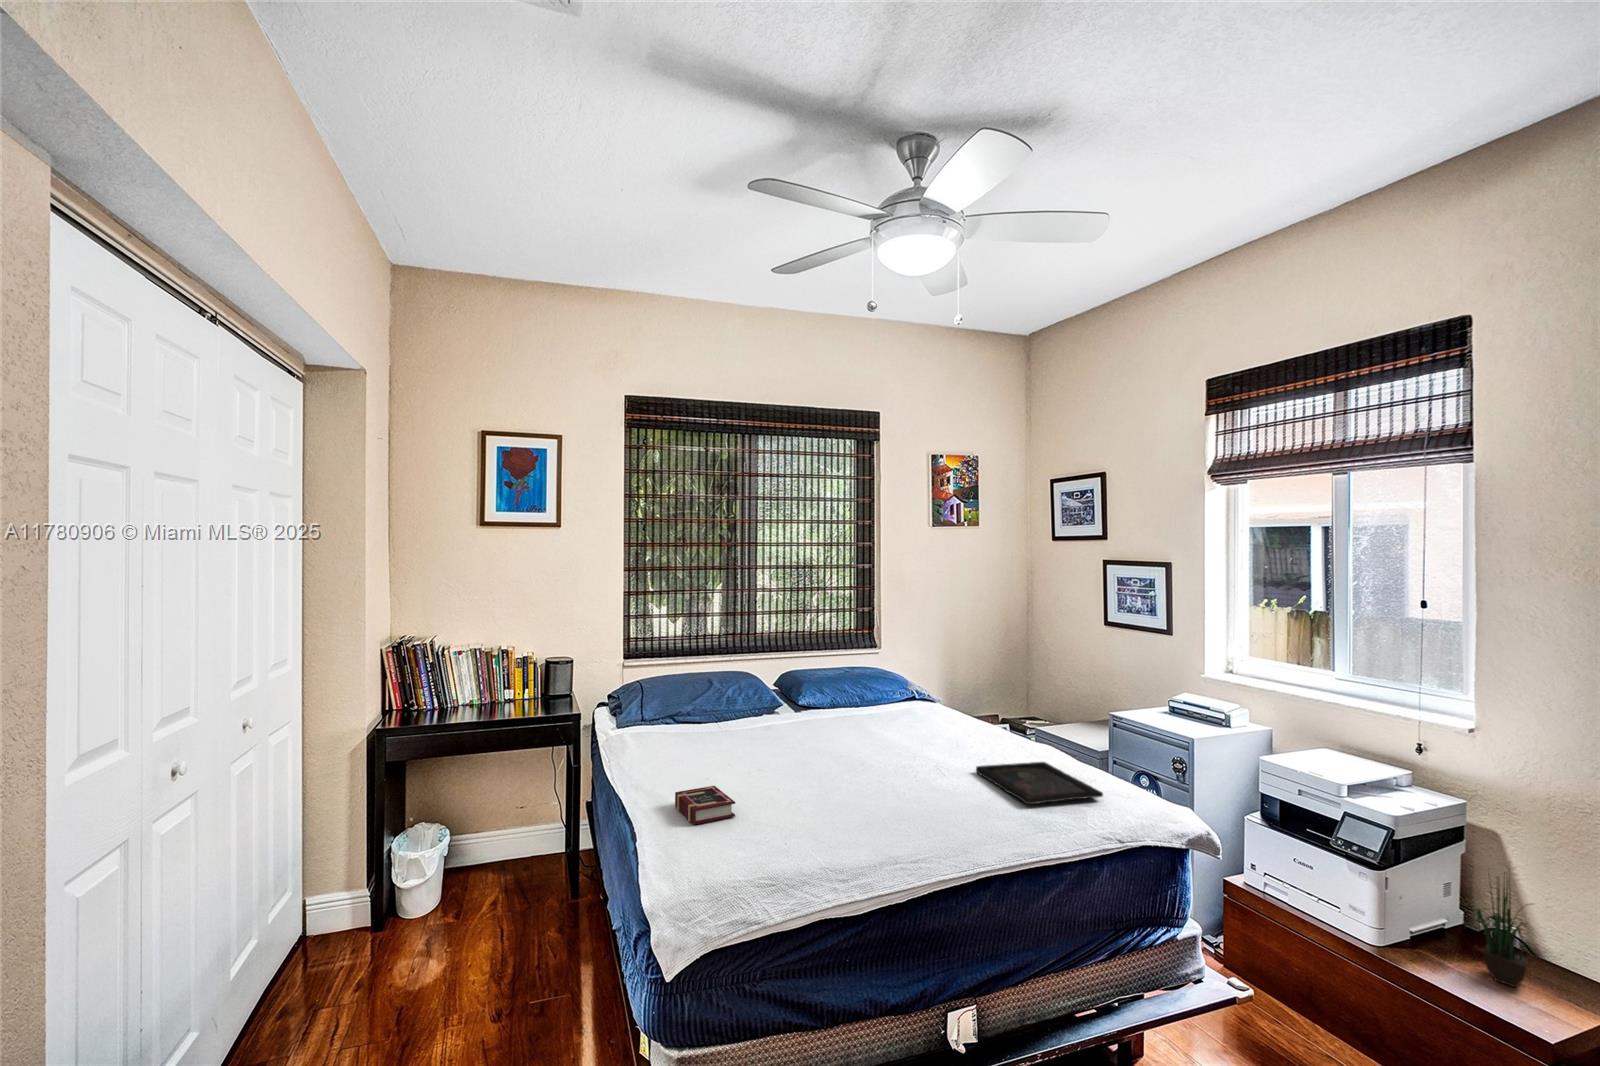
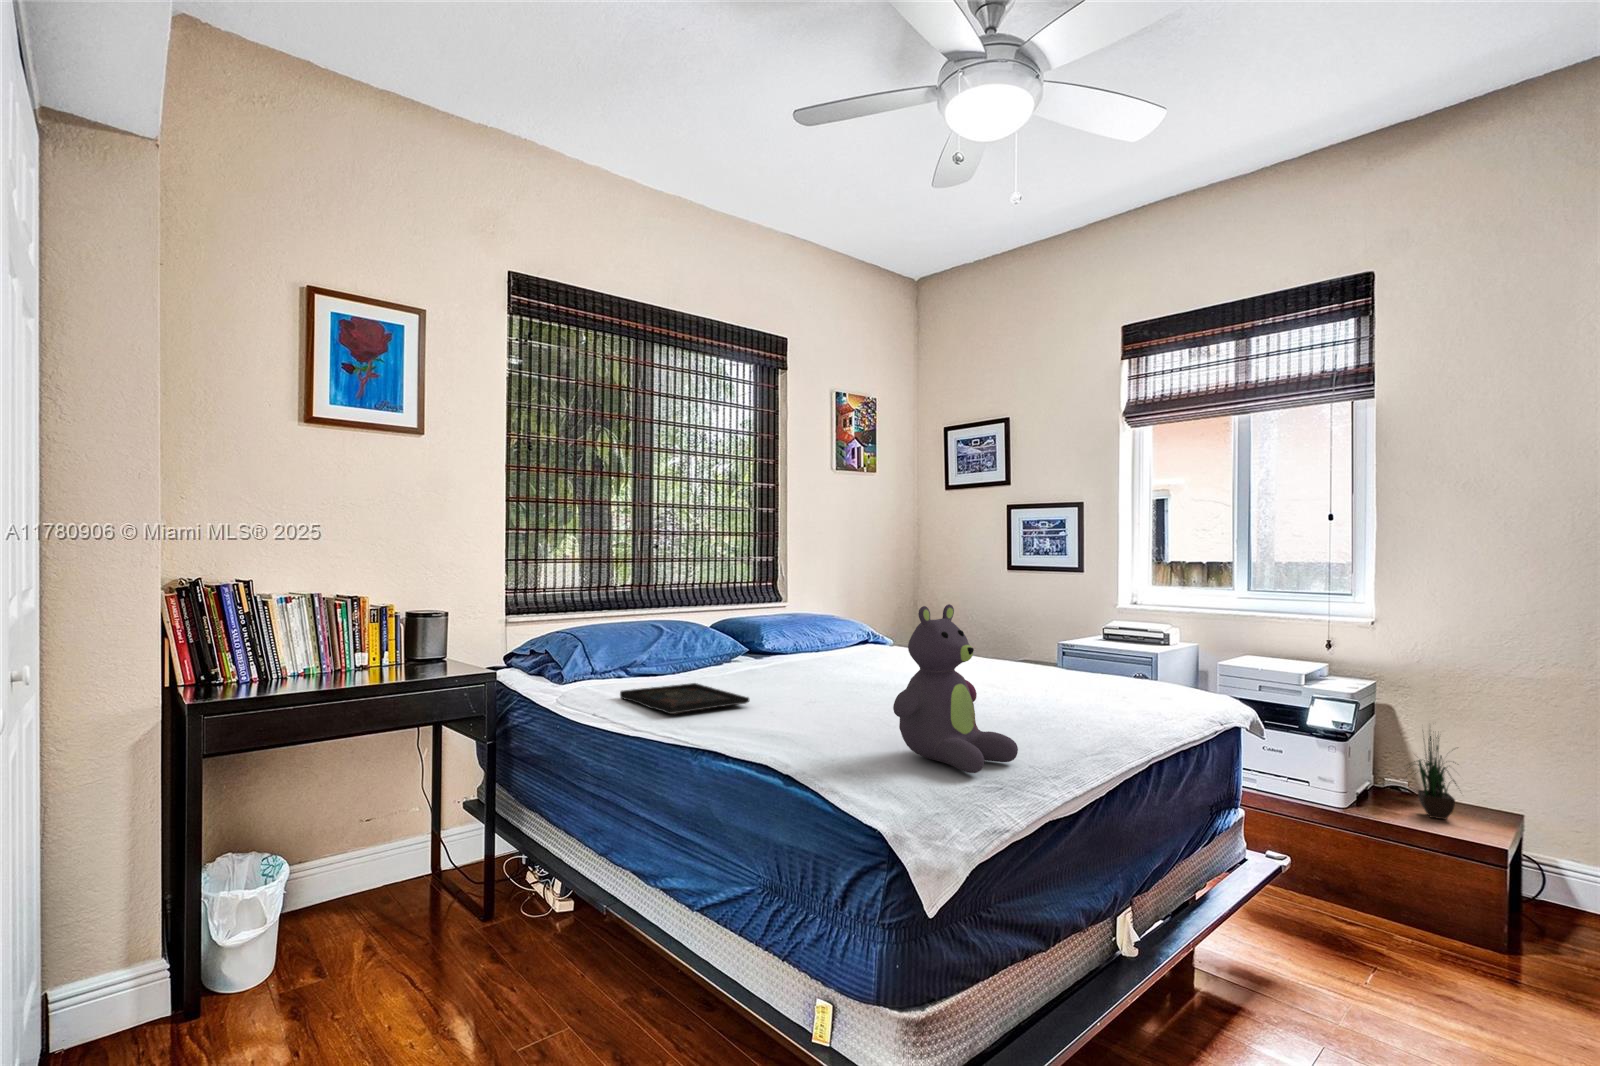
stuffed bear: none [739,710,844,866] -> present [893,604,1018,773]
tray: present [976,762,1103,804] -> present [620,683,749,714]
book: present [675,786,735,824] -> none [756,719,842,756]

